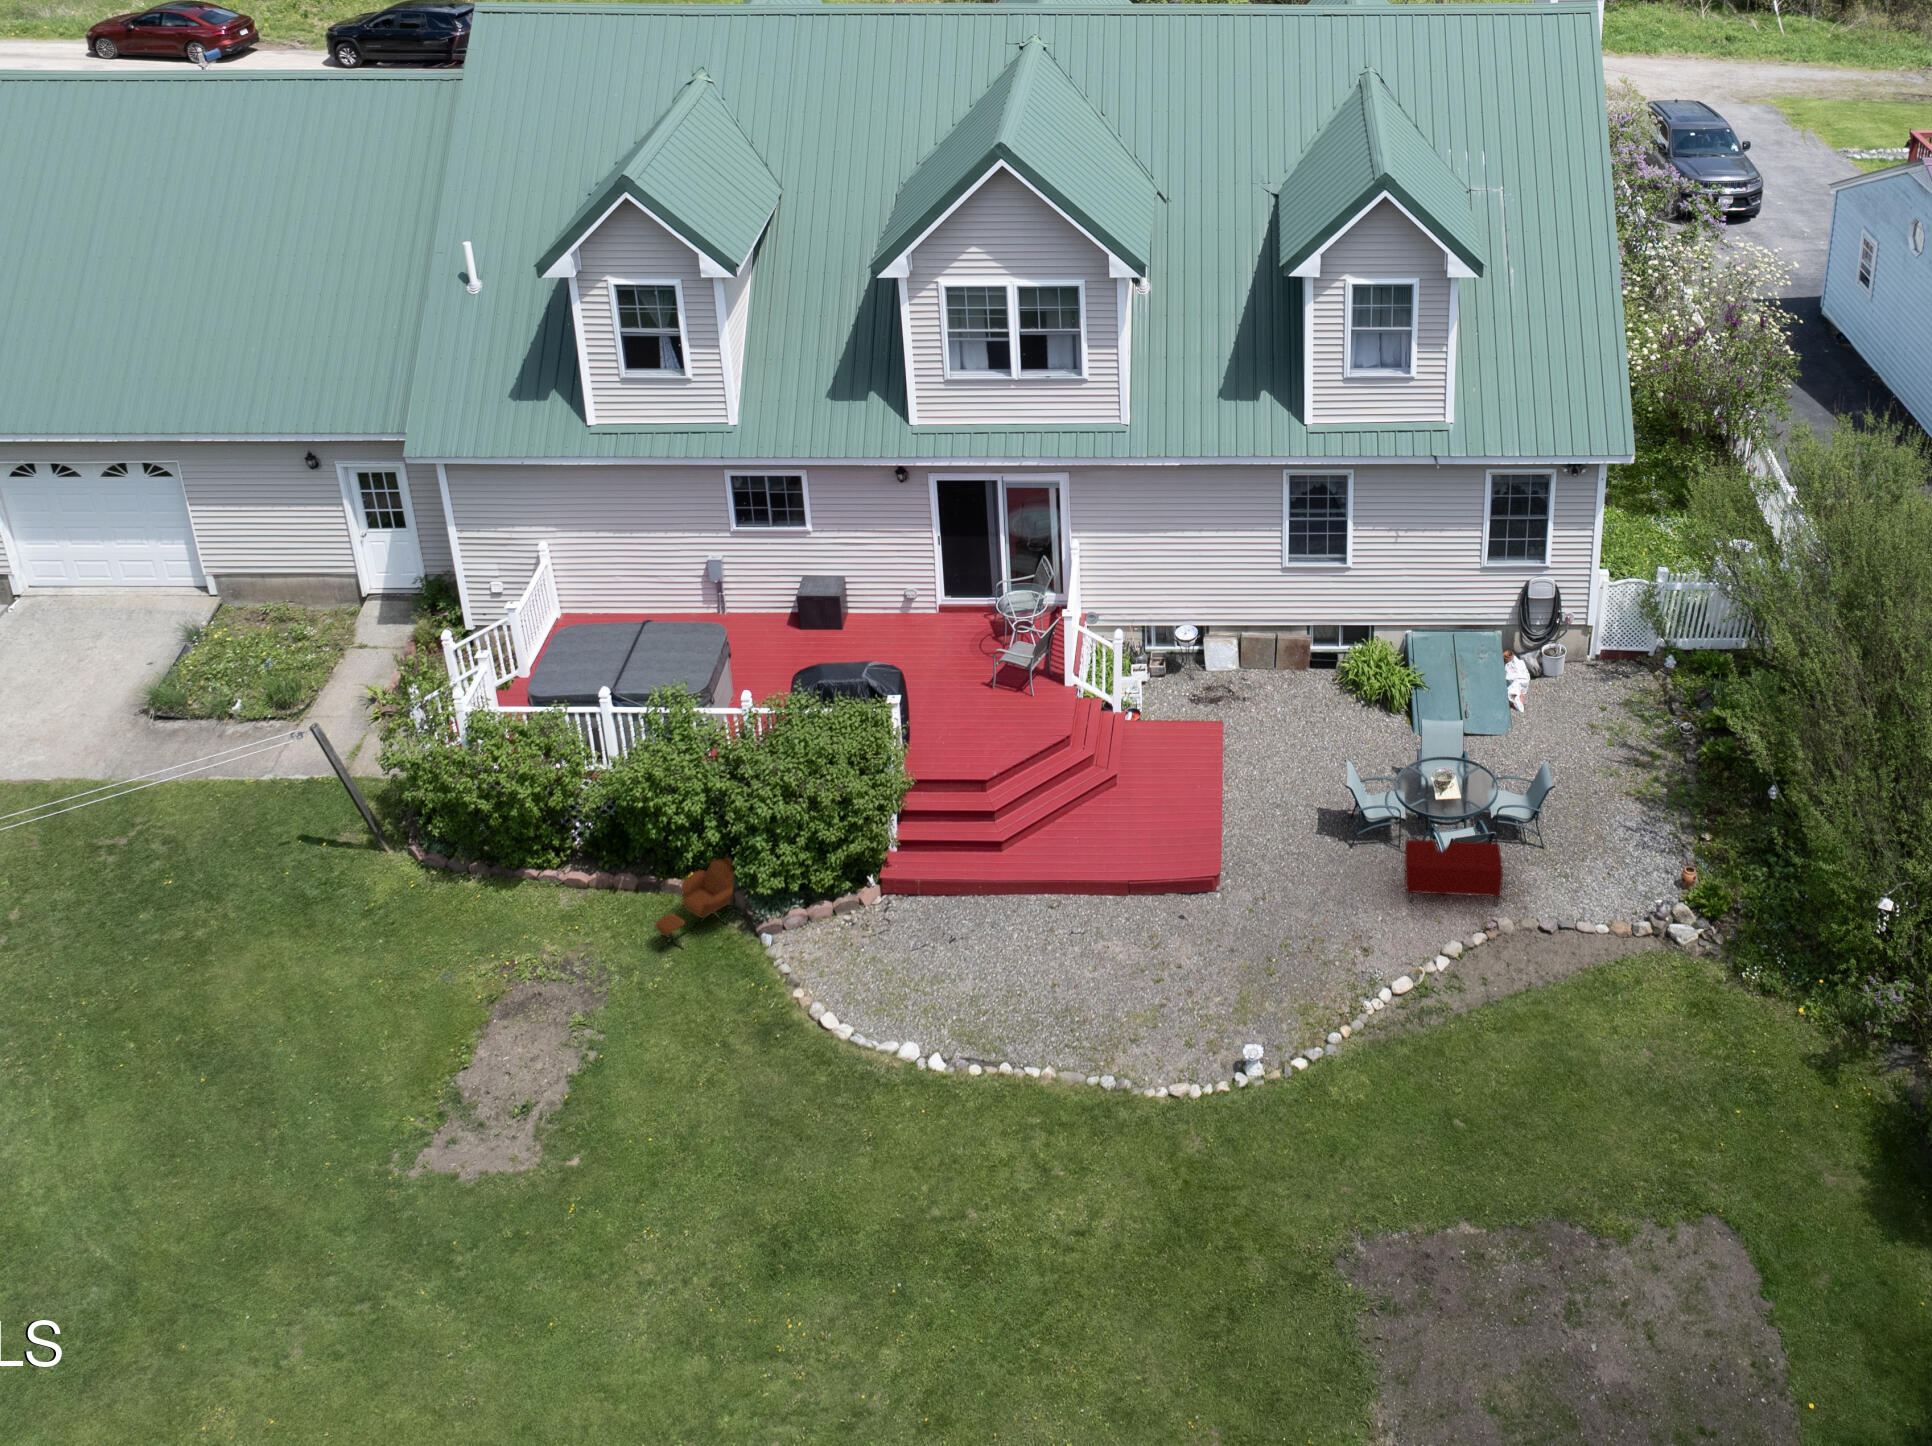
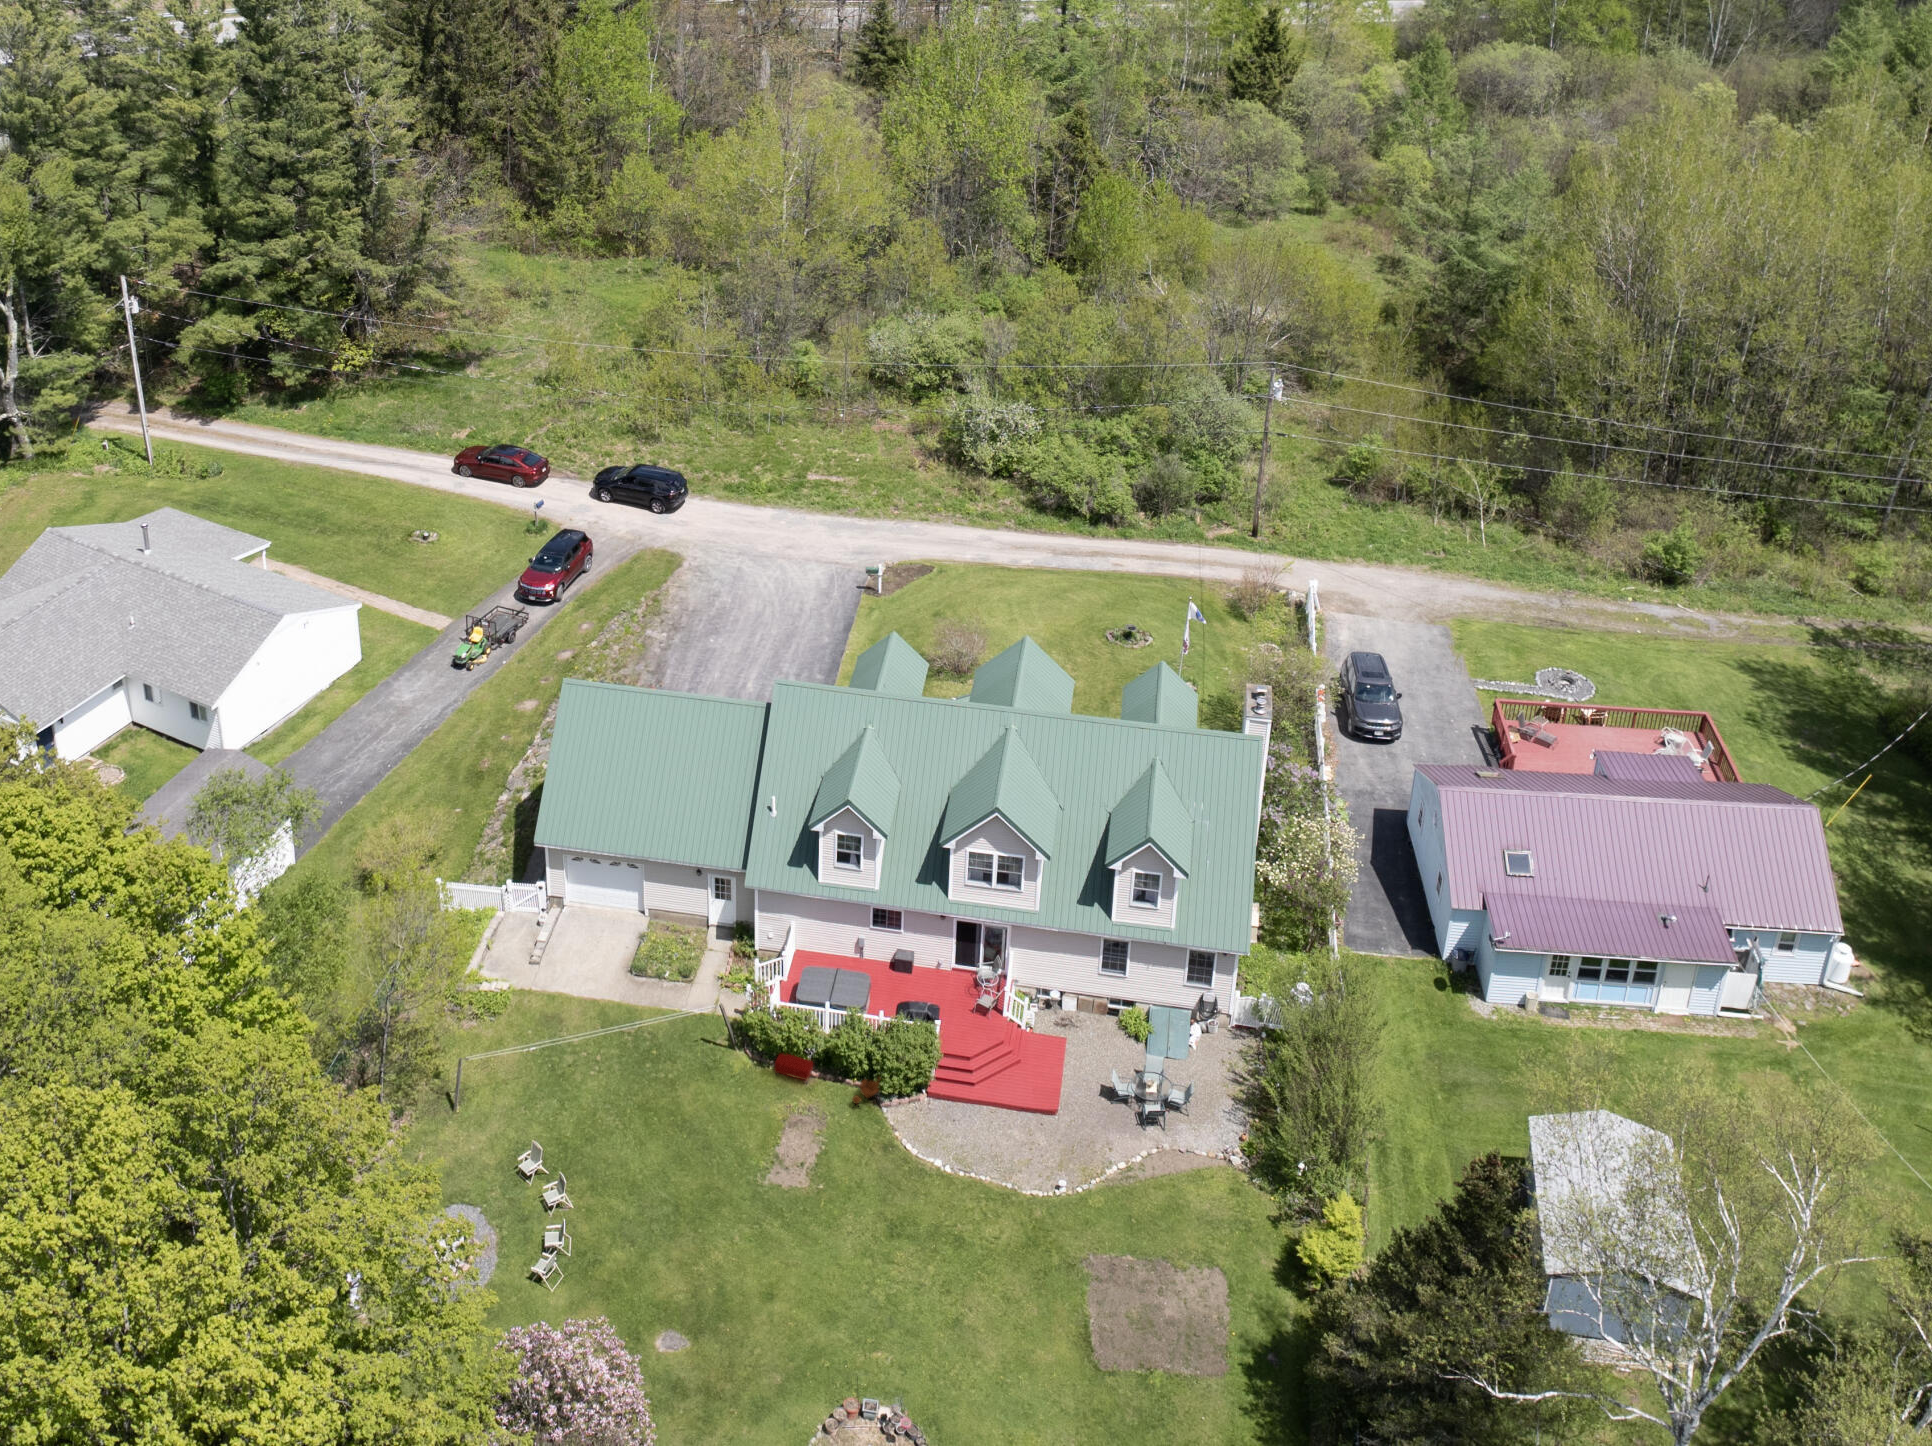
bench: present [1404,839,1503,906] -> present [775,1054,813,1082]

